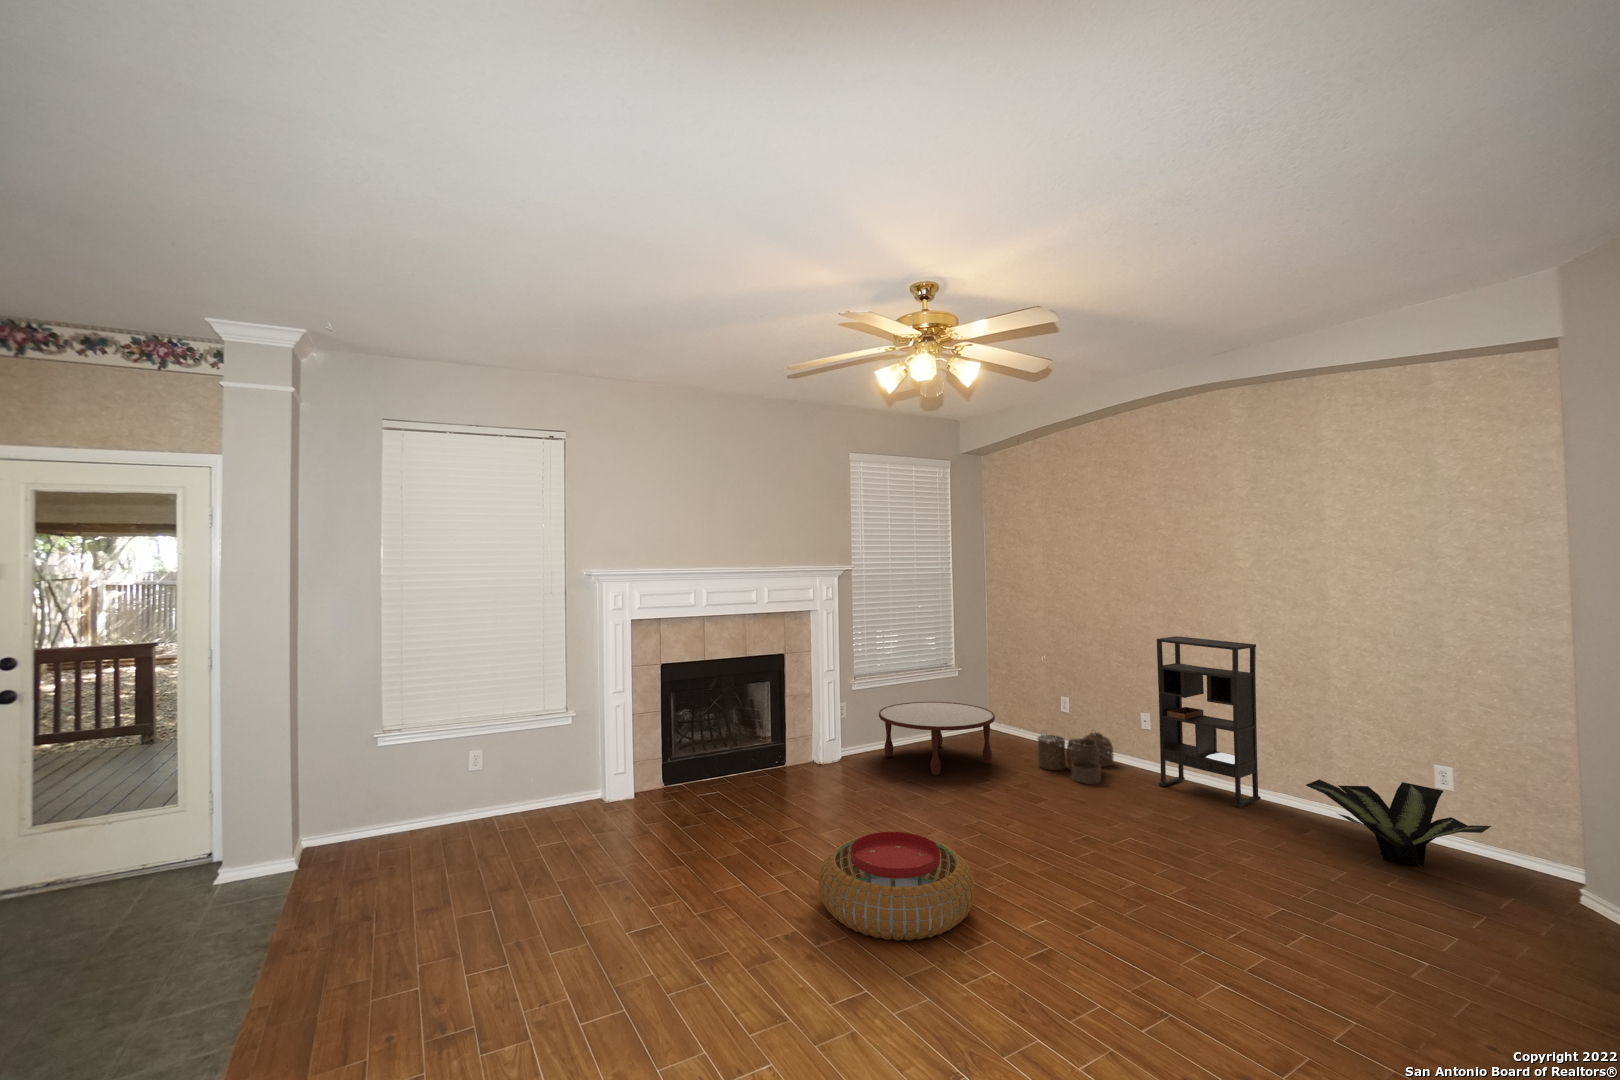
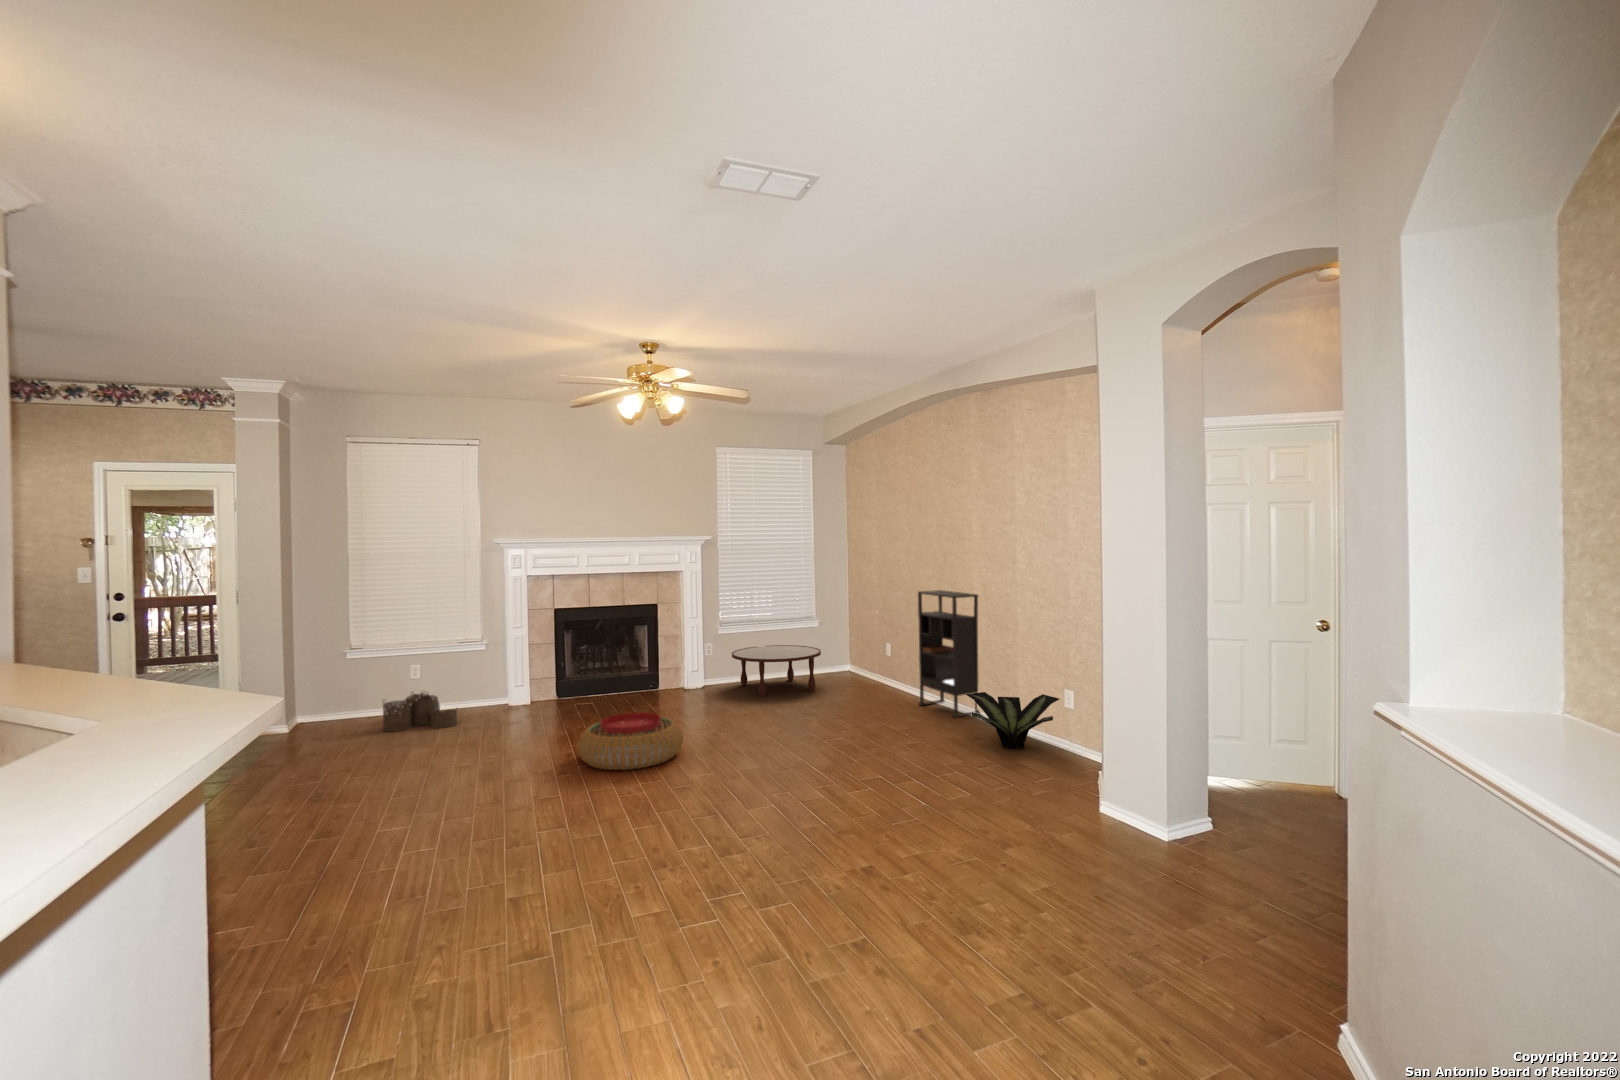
woven basket: present [1038,730,1114,784] -> present [383,692,457,732]

